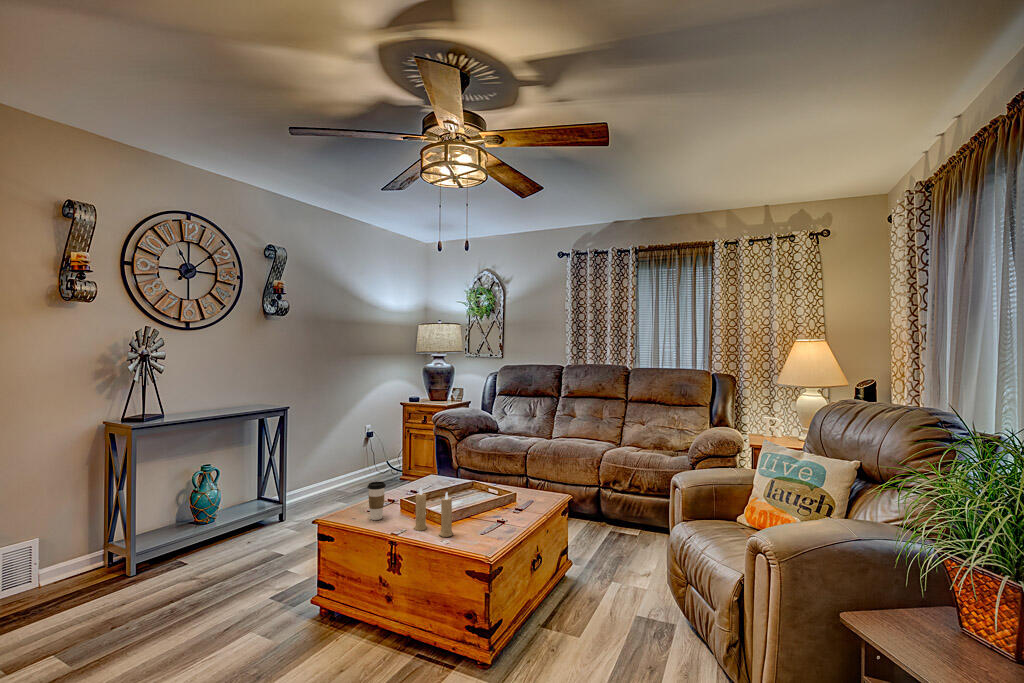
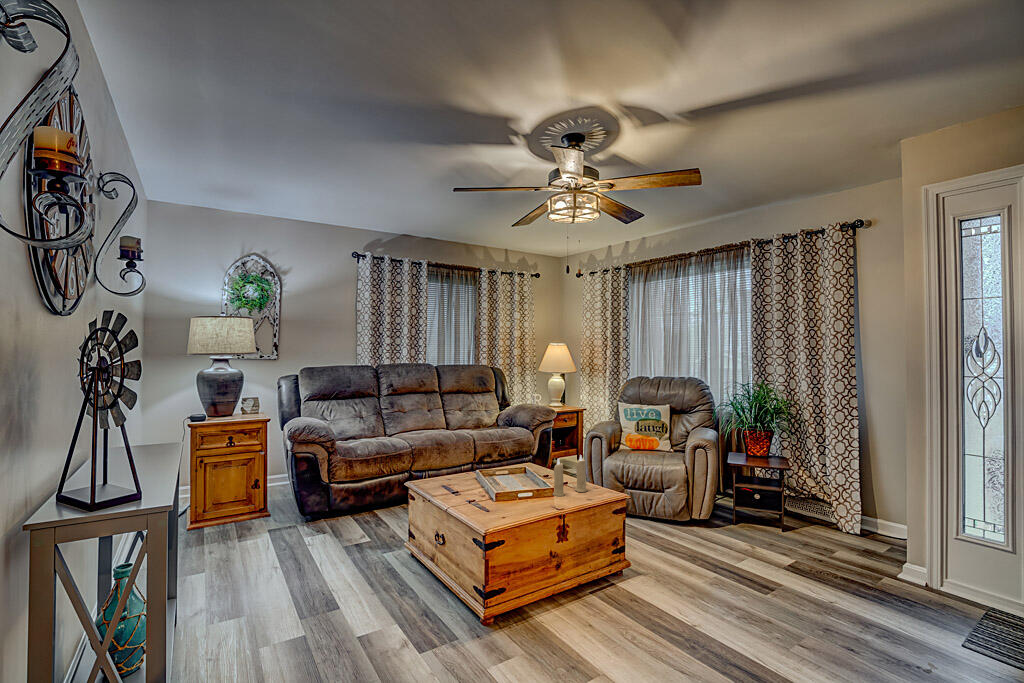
coffee cup: present [367,482,386,520] -> none [507,466,525,505]

